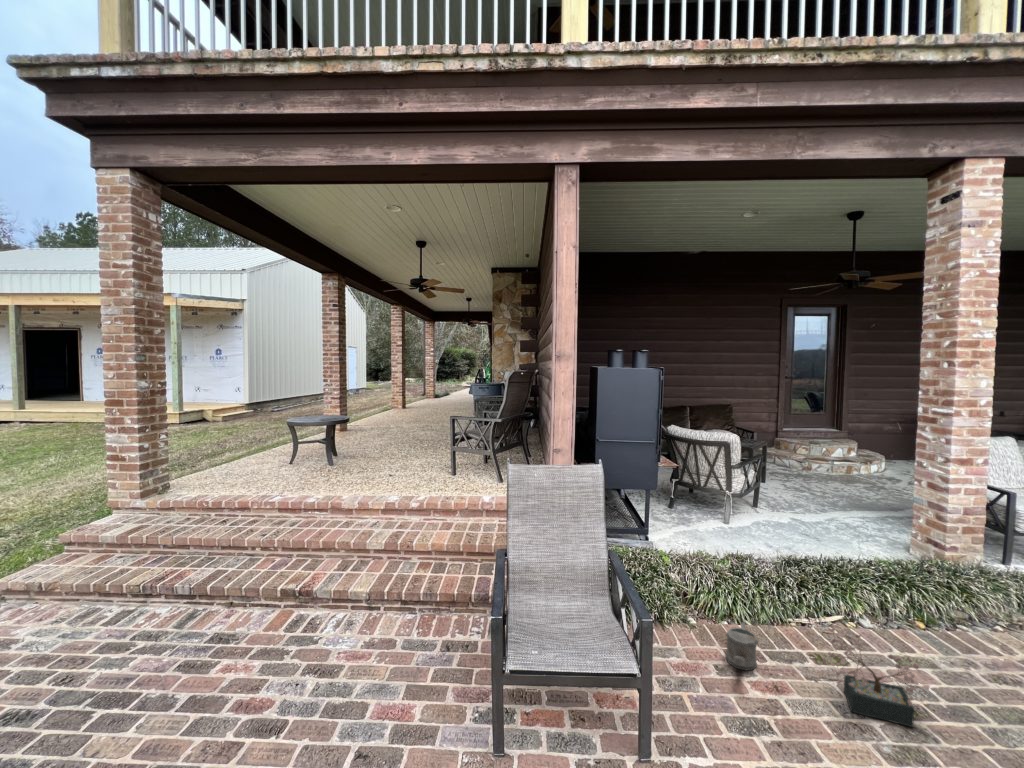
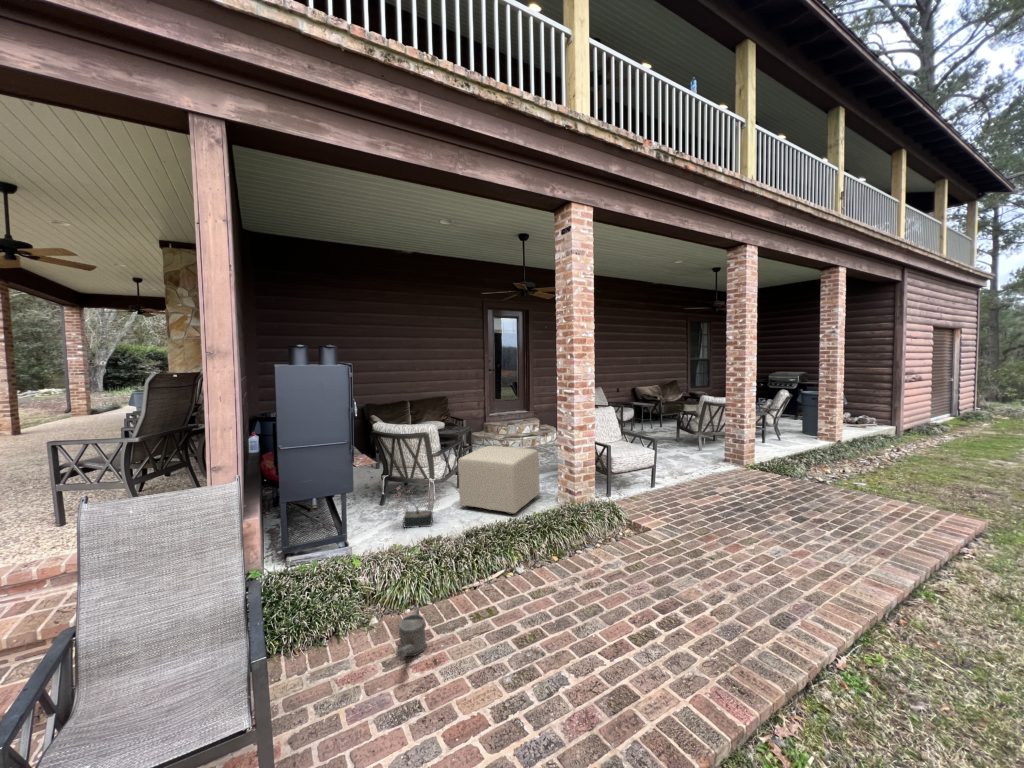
ottoman: none [767,466,881,552] -> present [458,446,540,514]
decorative plant: present [822,626,929,727] -> present [394,486,436,528]

